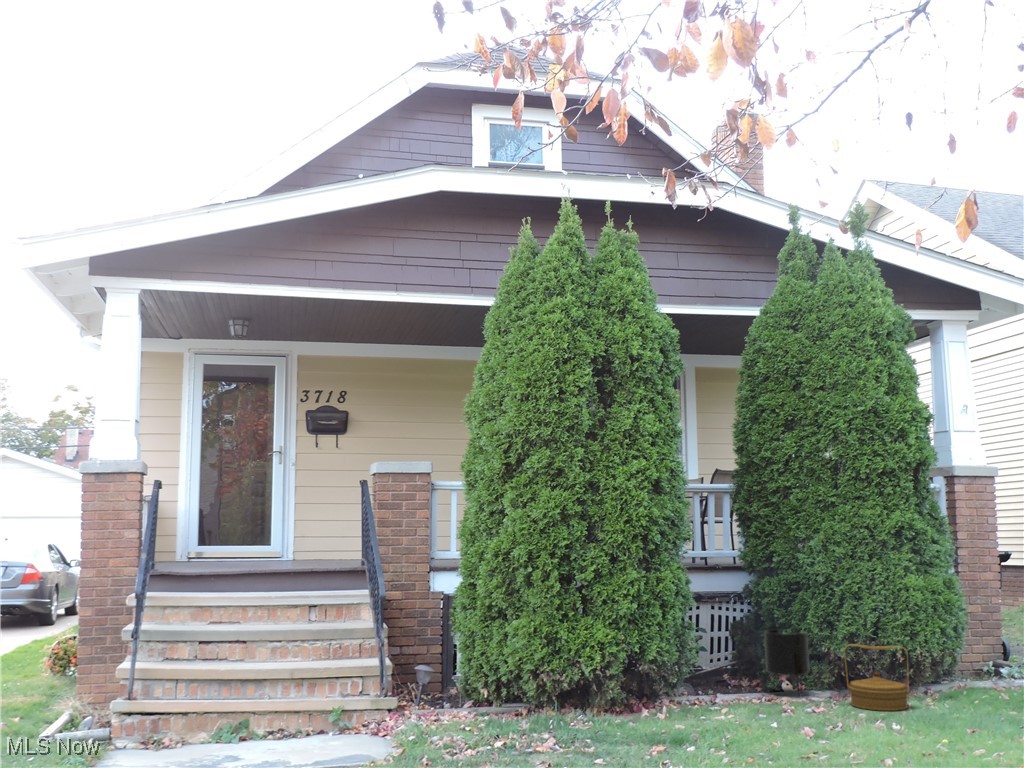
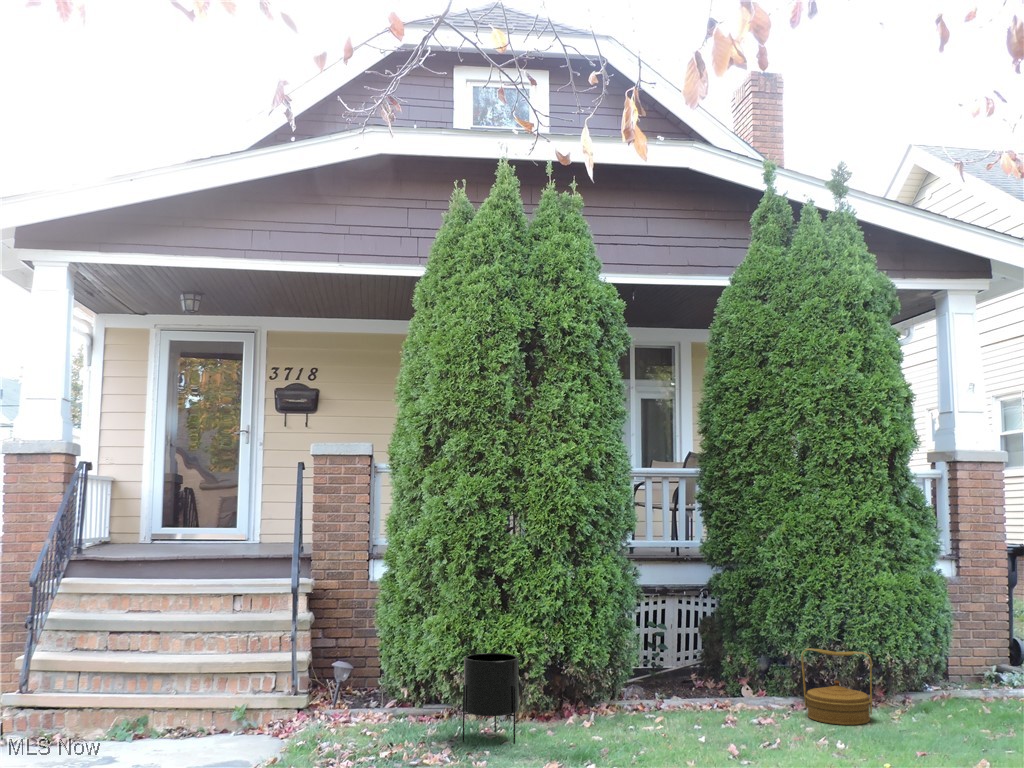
planter: present [764,630,809,682] -> present [463,653,519,744]

